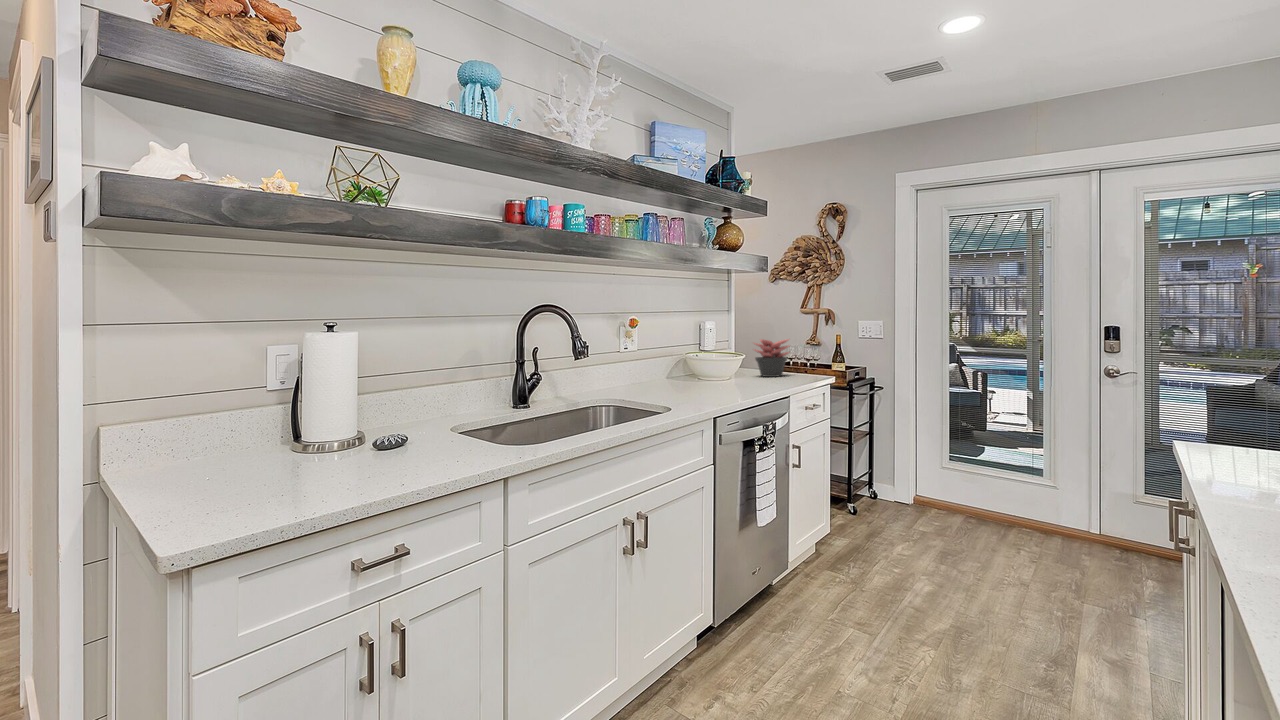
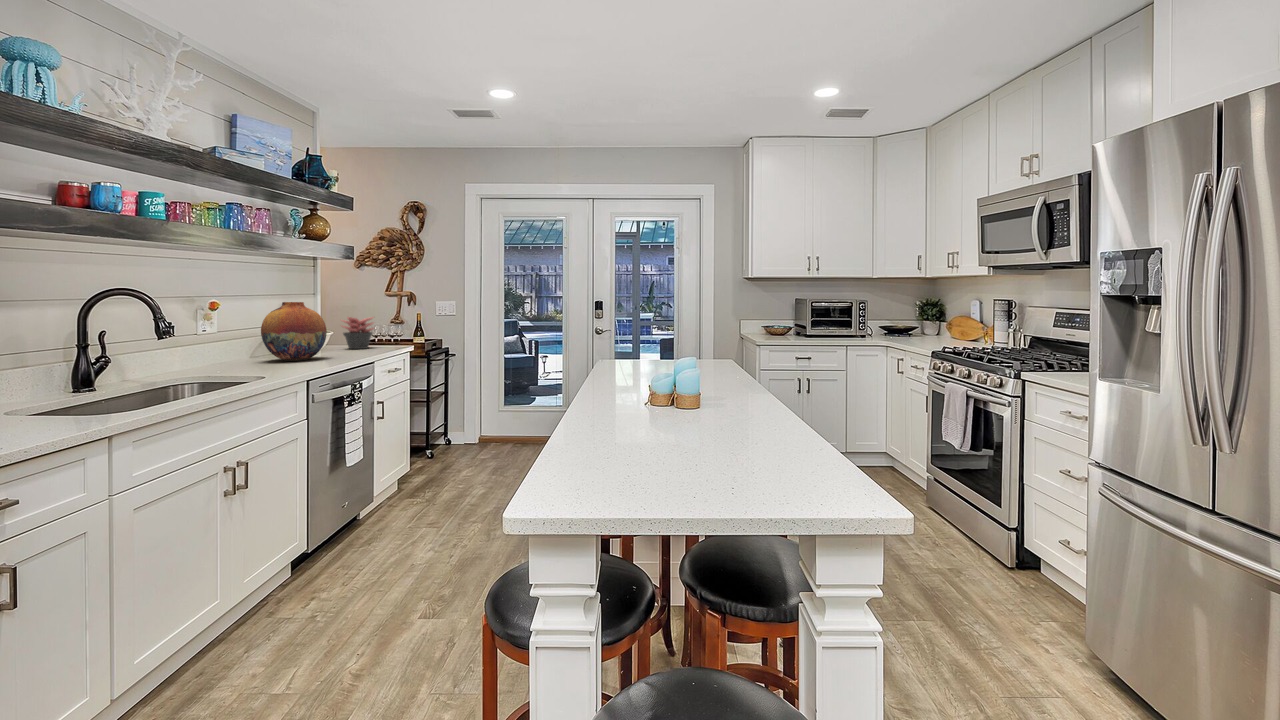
vase: none [672,322,739,390] -> present [261,302,327,361]

